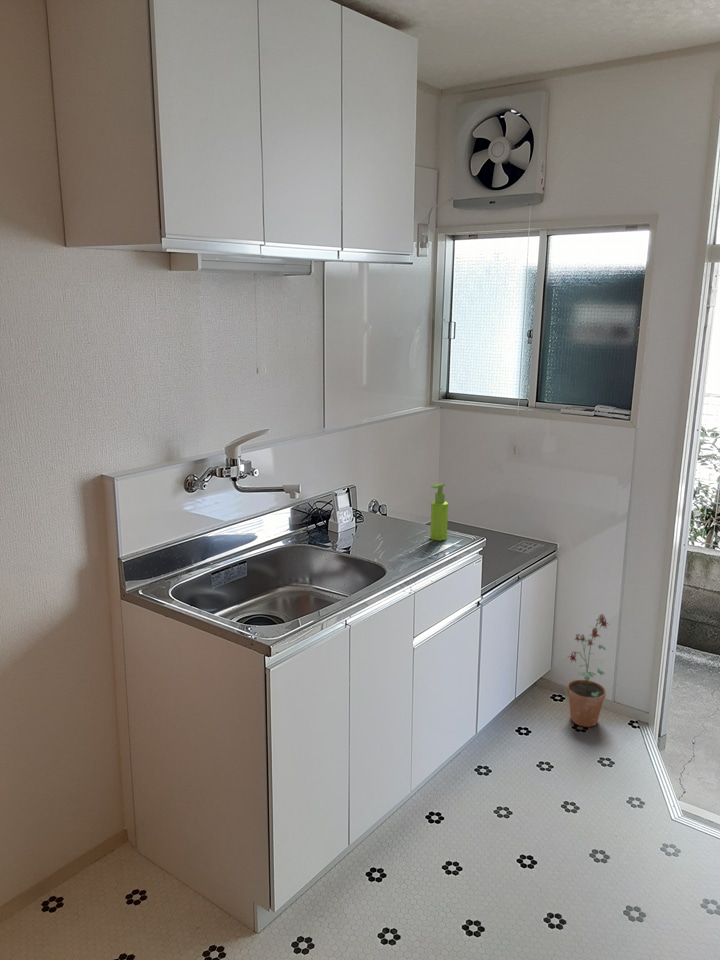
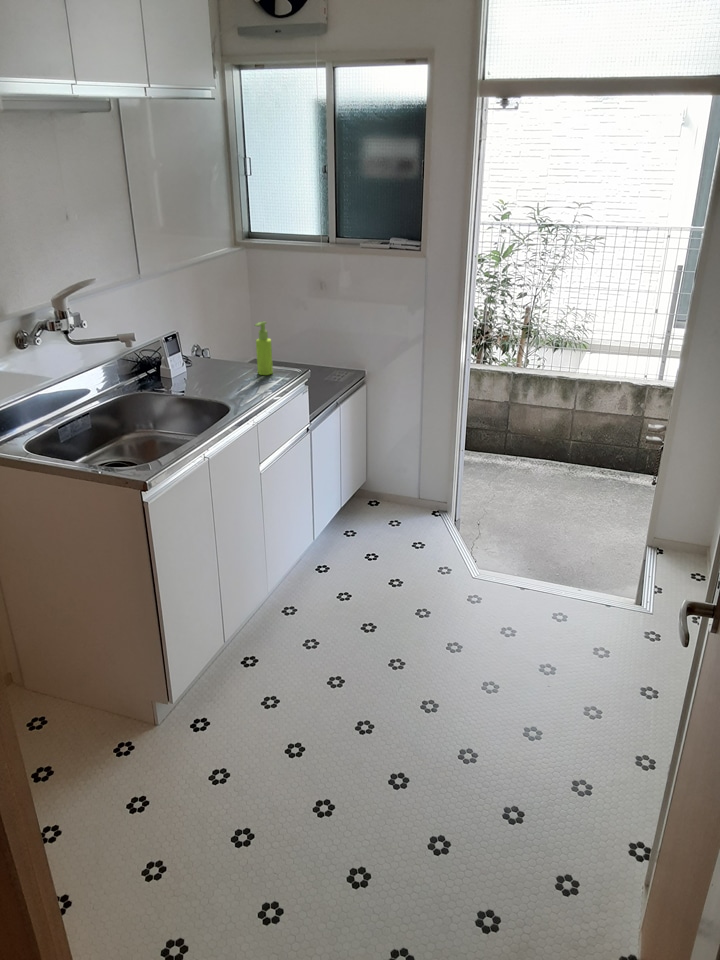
potted plant: present [567,614,608,727] -> none [381,427,415,524]

